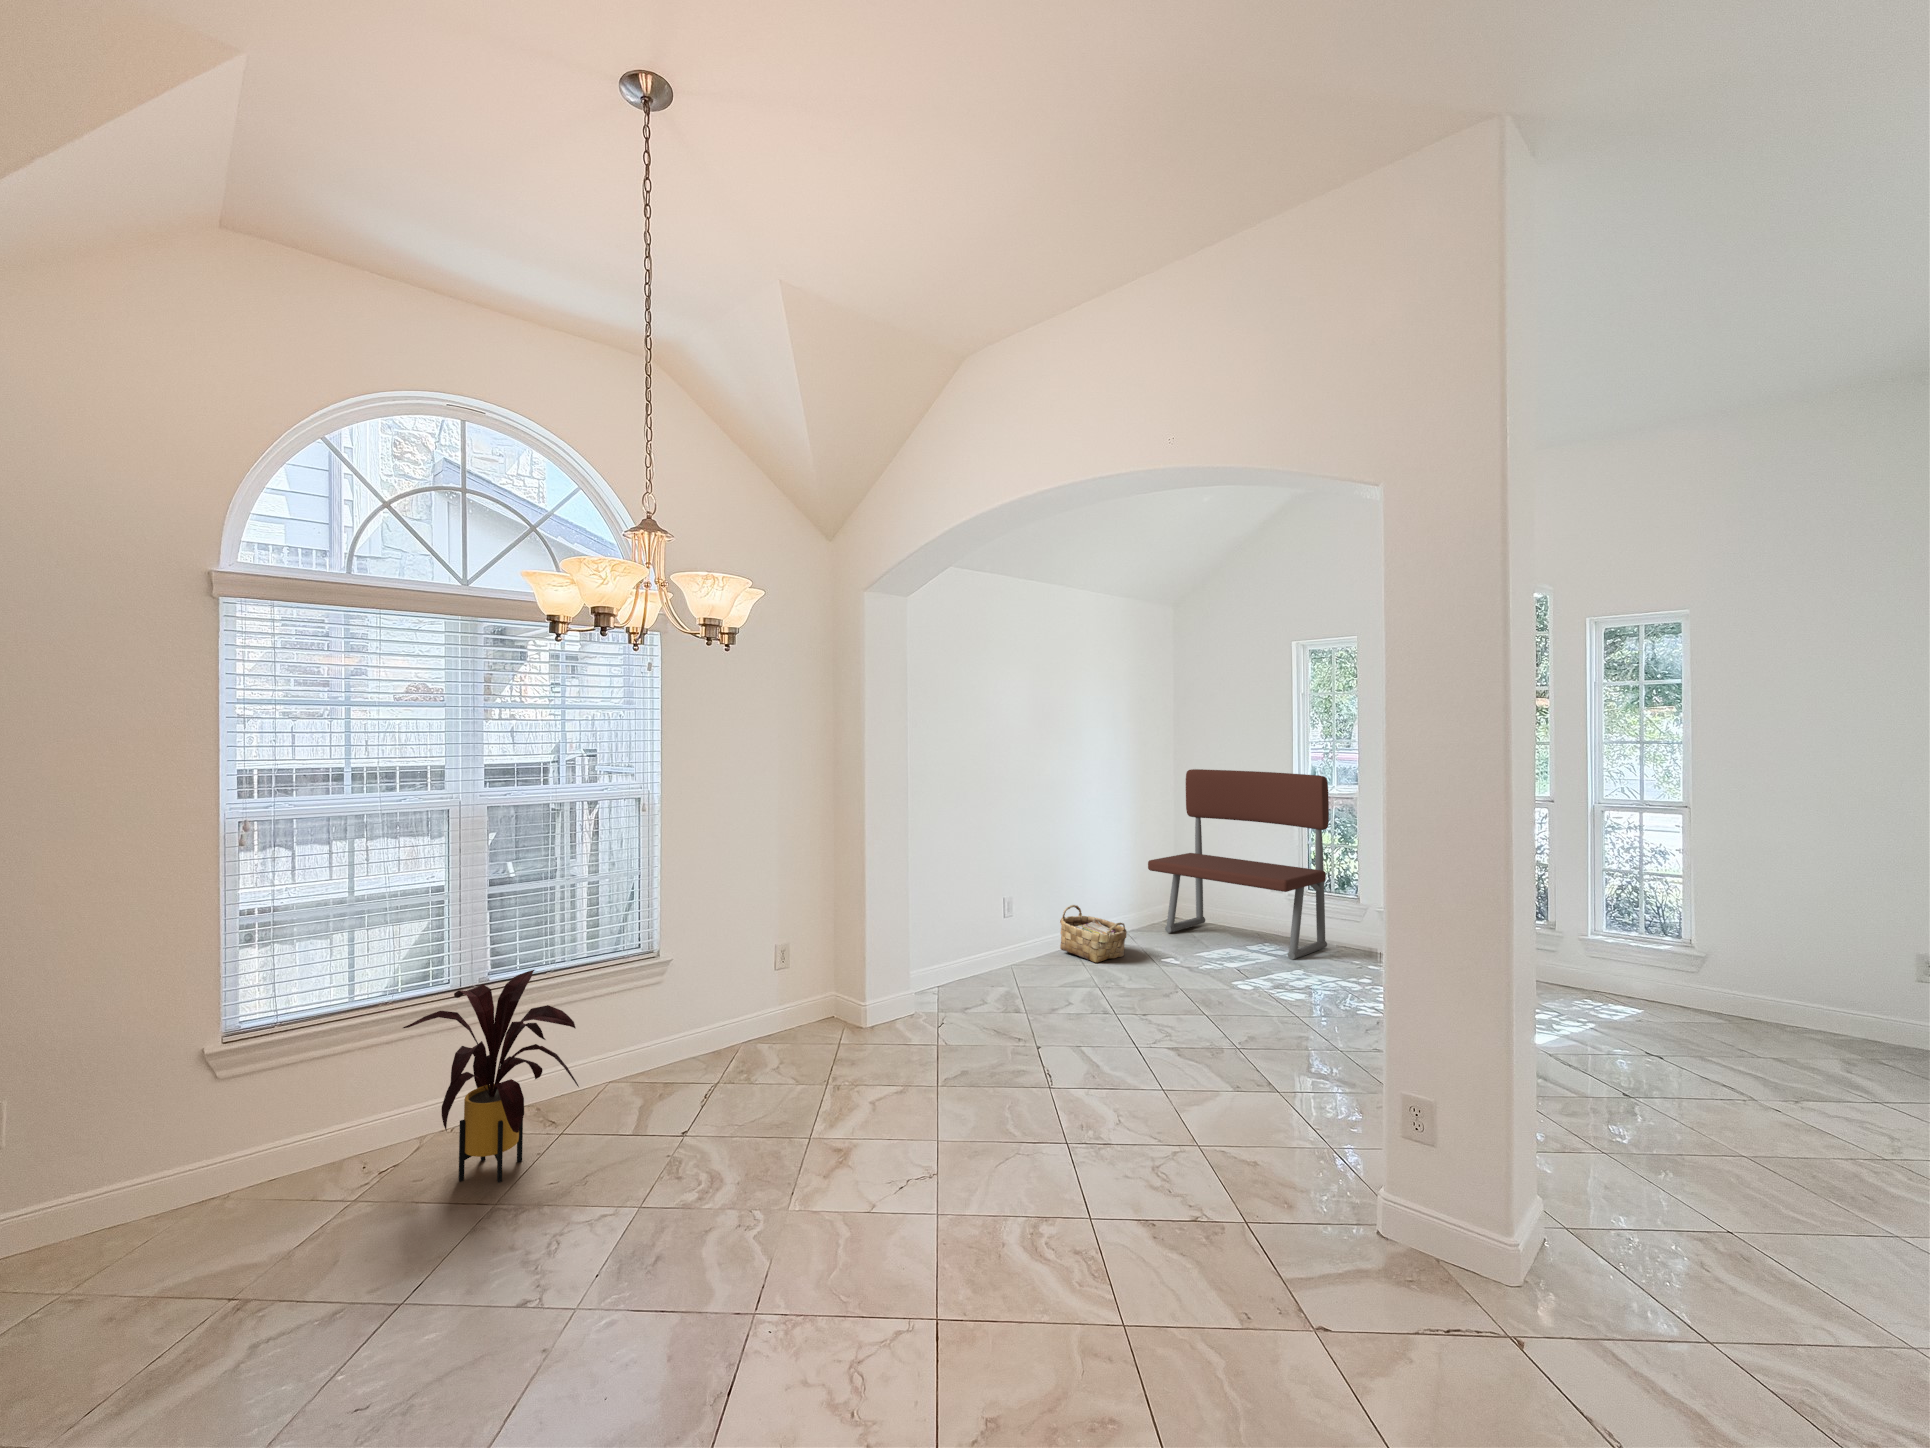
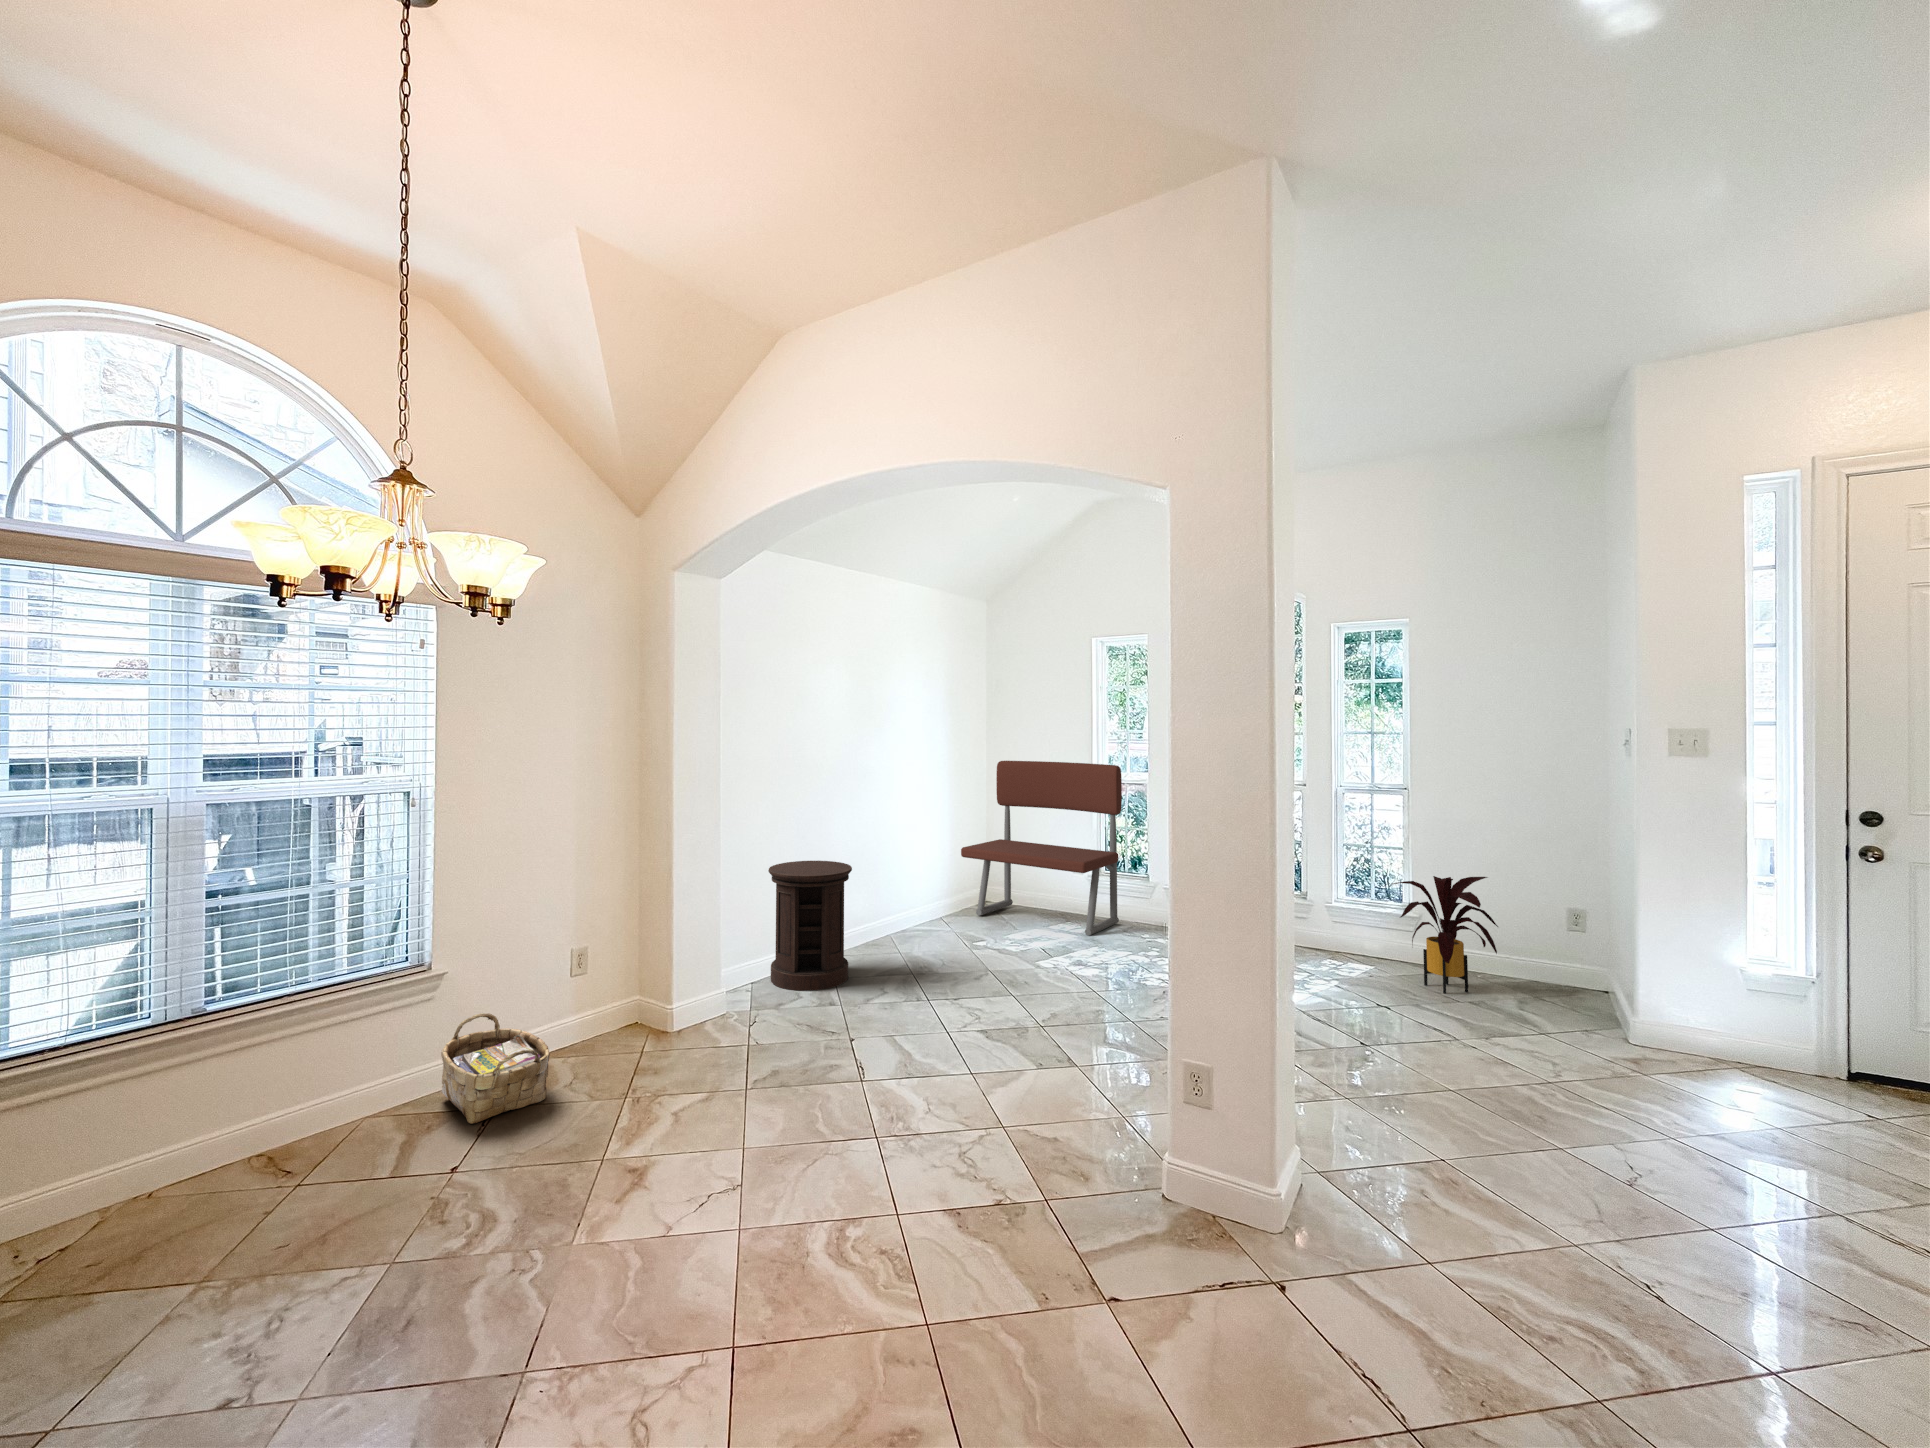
side table: none [951,869,1035,999] -> present [768,861,852,991]
woven basket: present [1060,905,1127,963] -> present [441,1013,550,1124]
house plant: present [403,970,579,1182] -> present [1393,876,1498,993]

